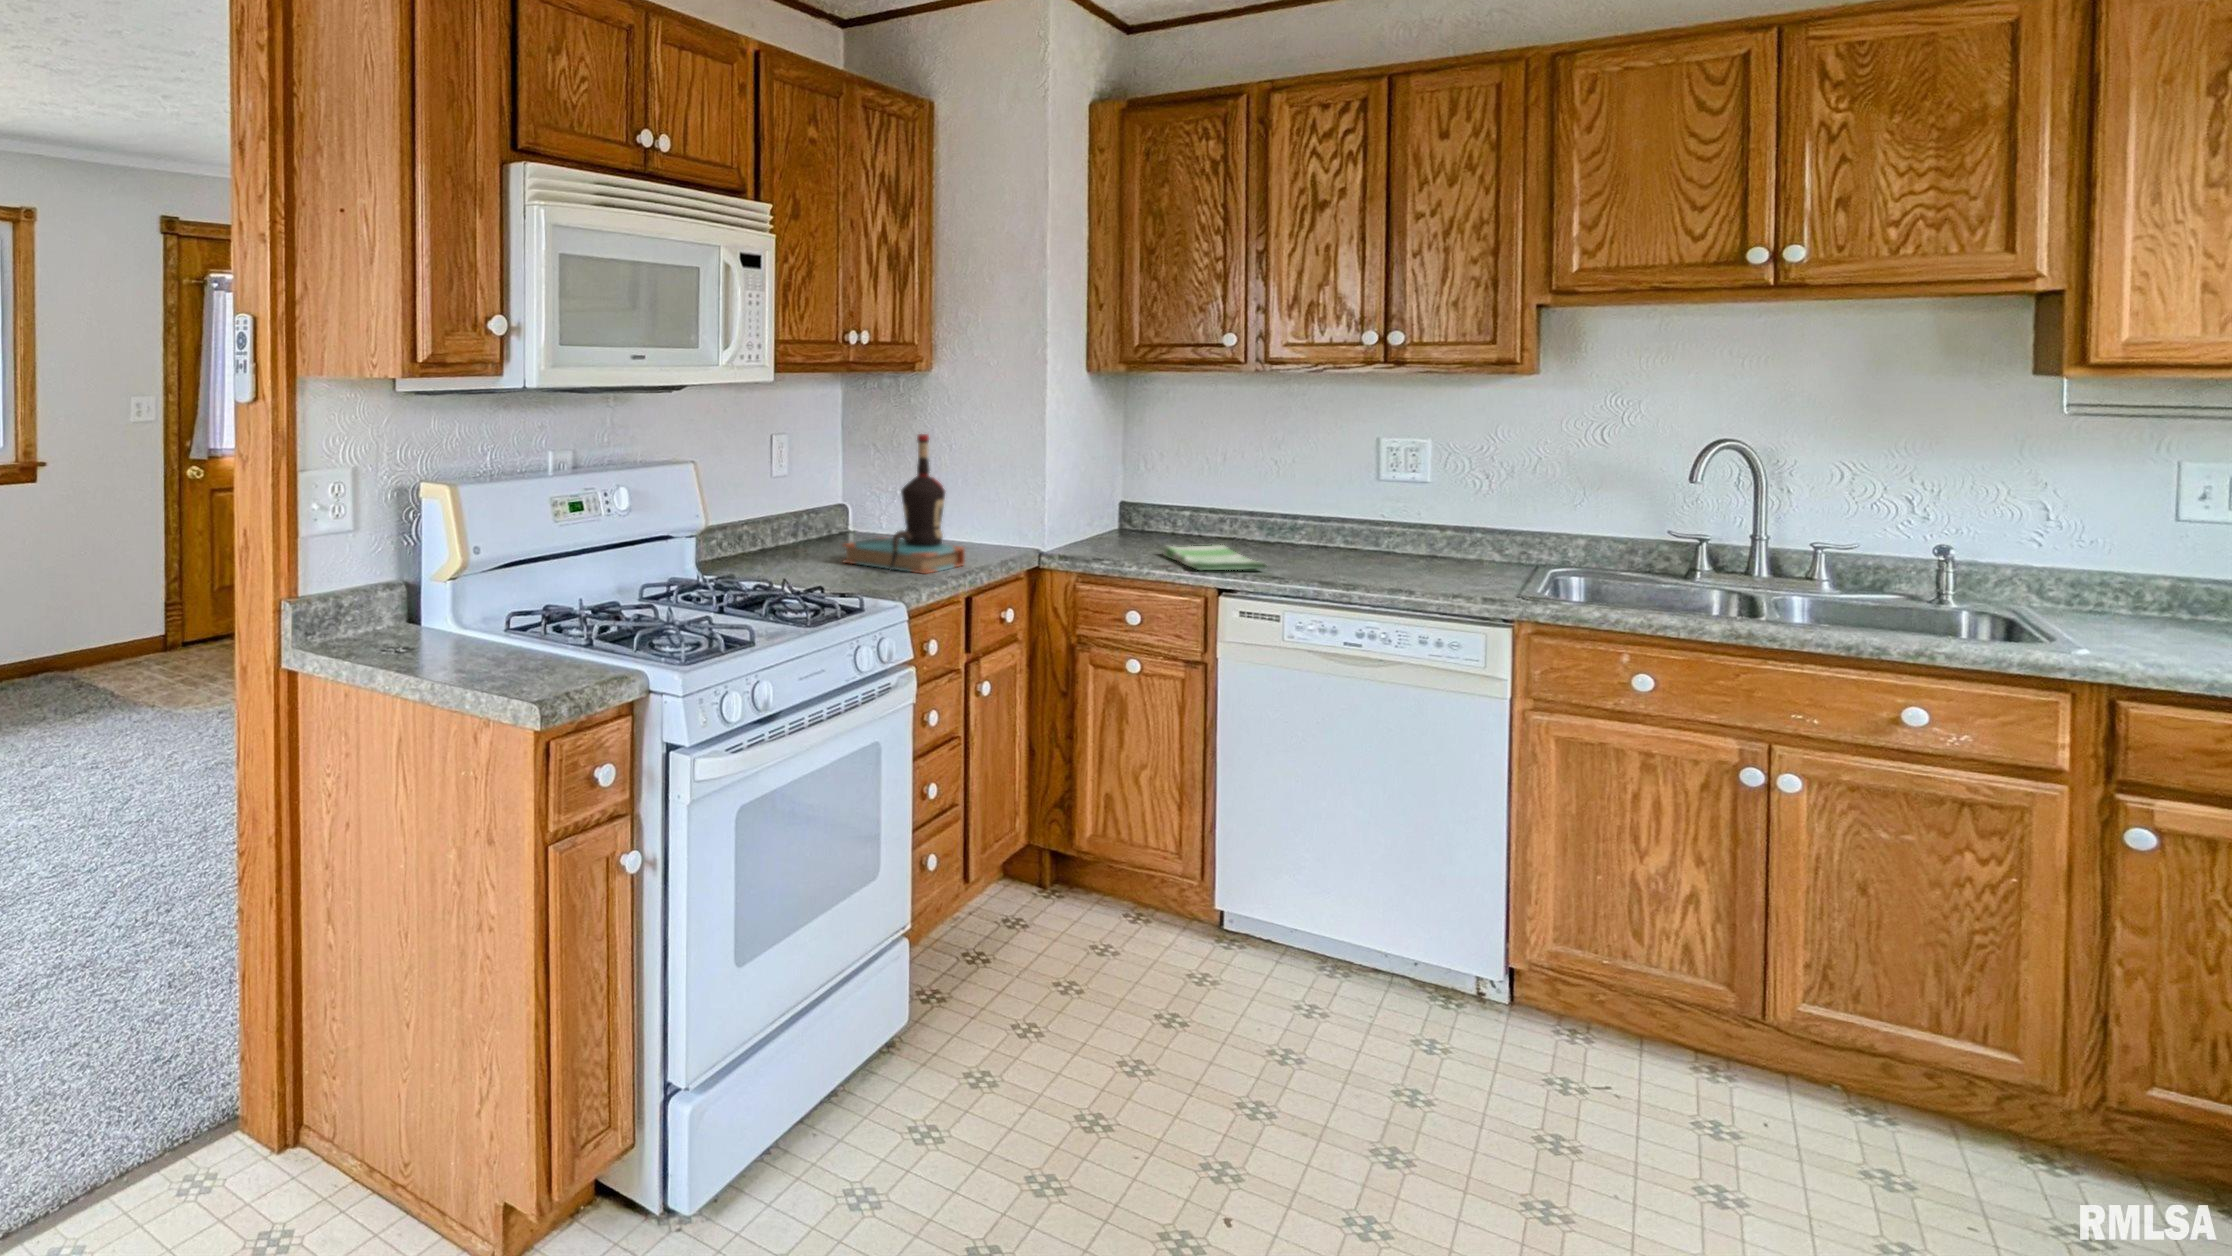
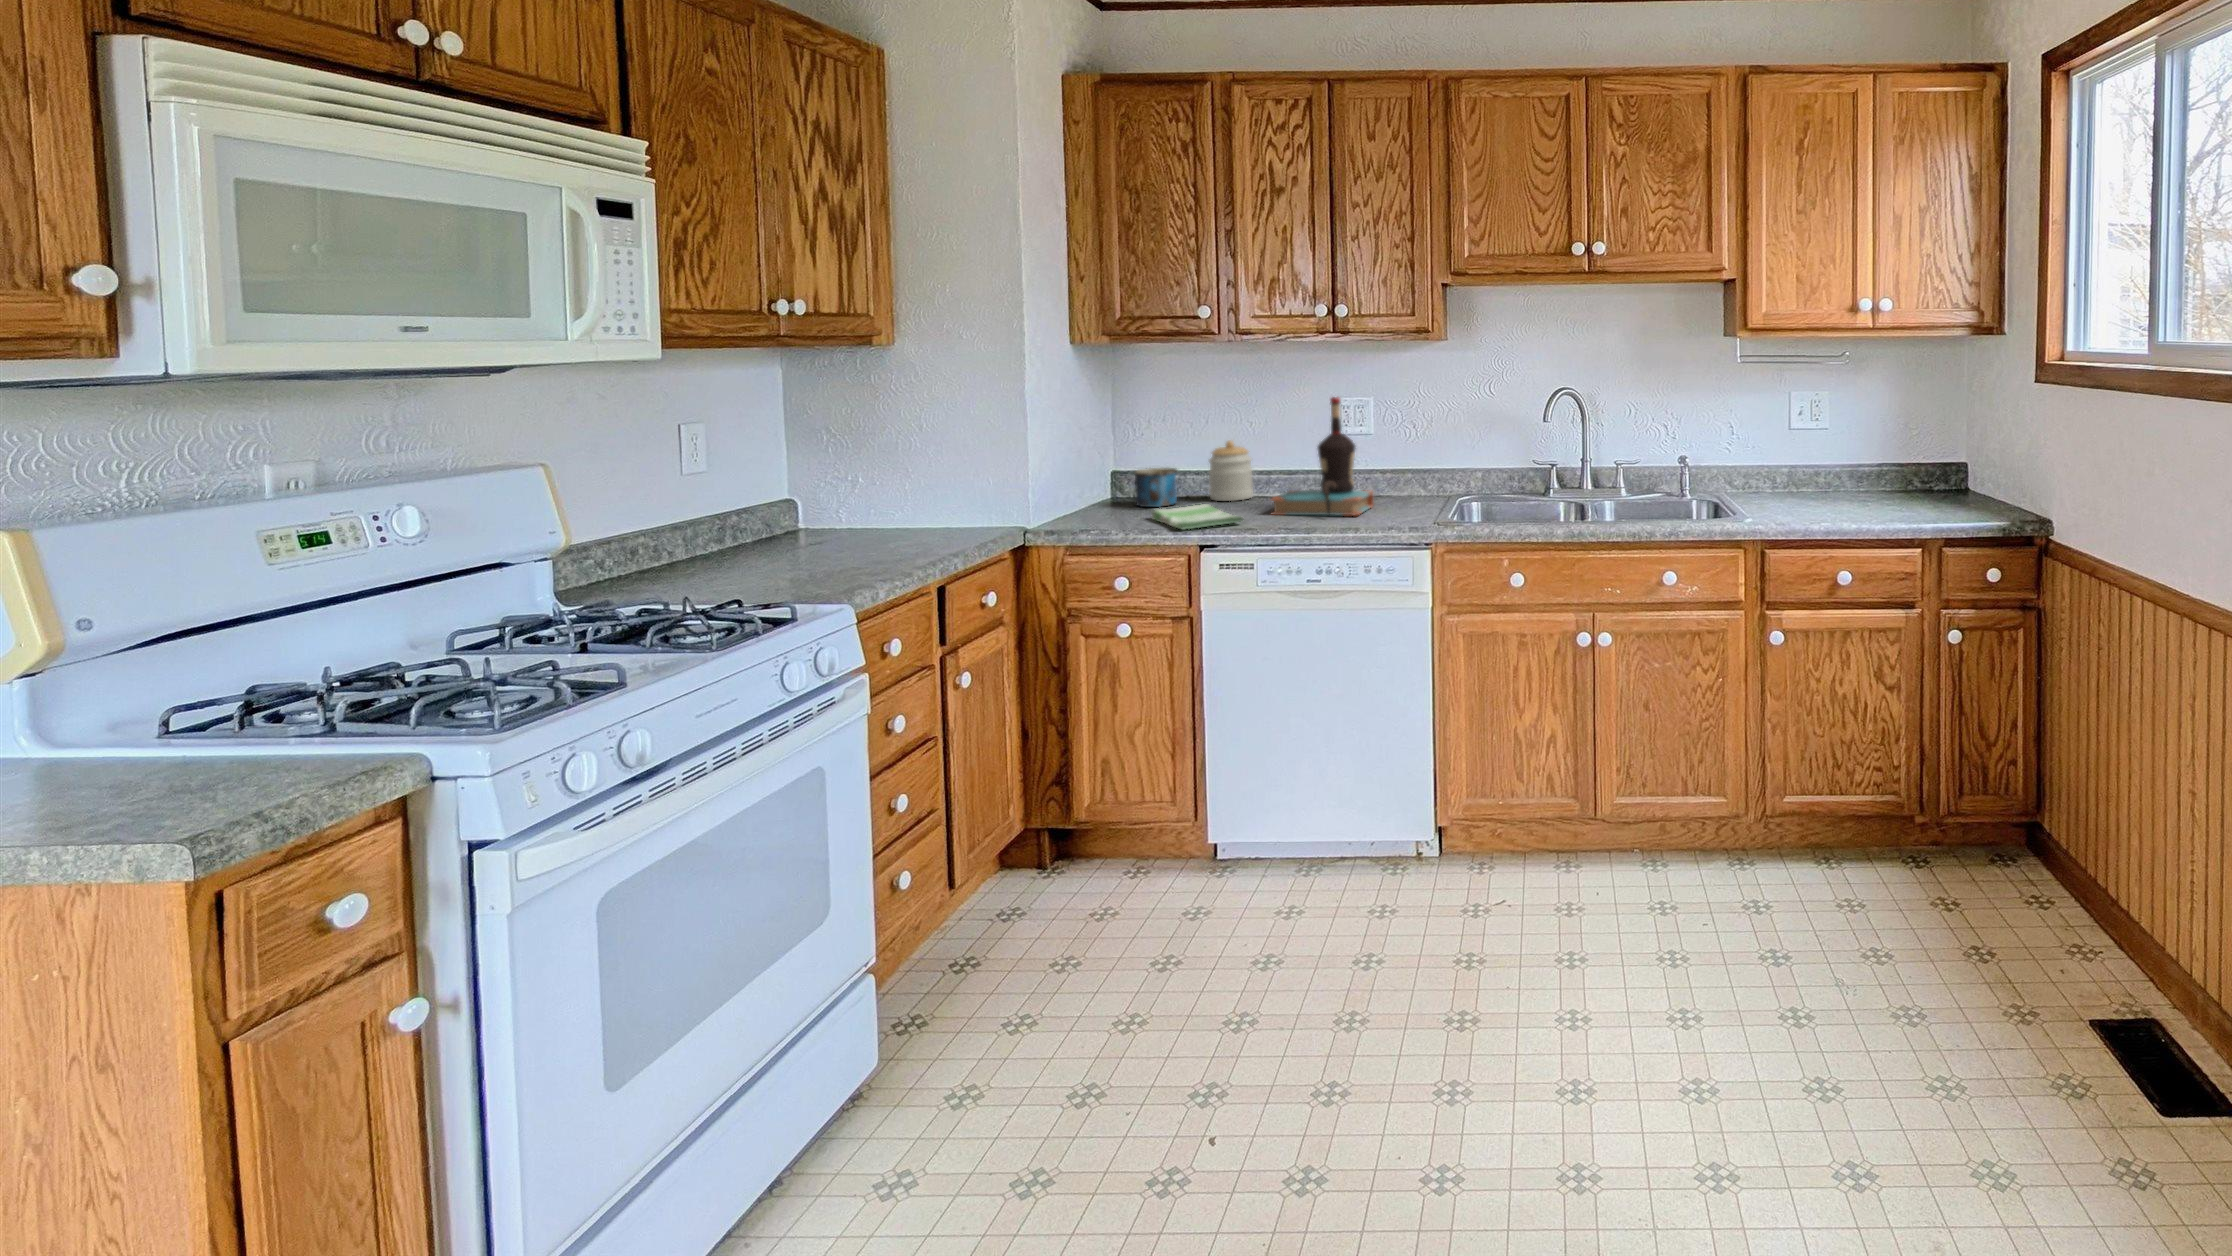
bottle: present [844,434,965,574] -> present [1272,397,1374,516]
jar: none [1224,478,1275,545] -> present [1209,441,1253,501]
mug: none [1143,502,1191,543] -> present [1134,468,1177,507]

